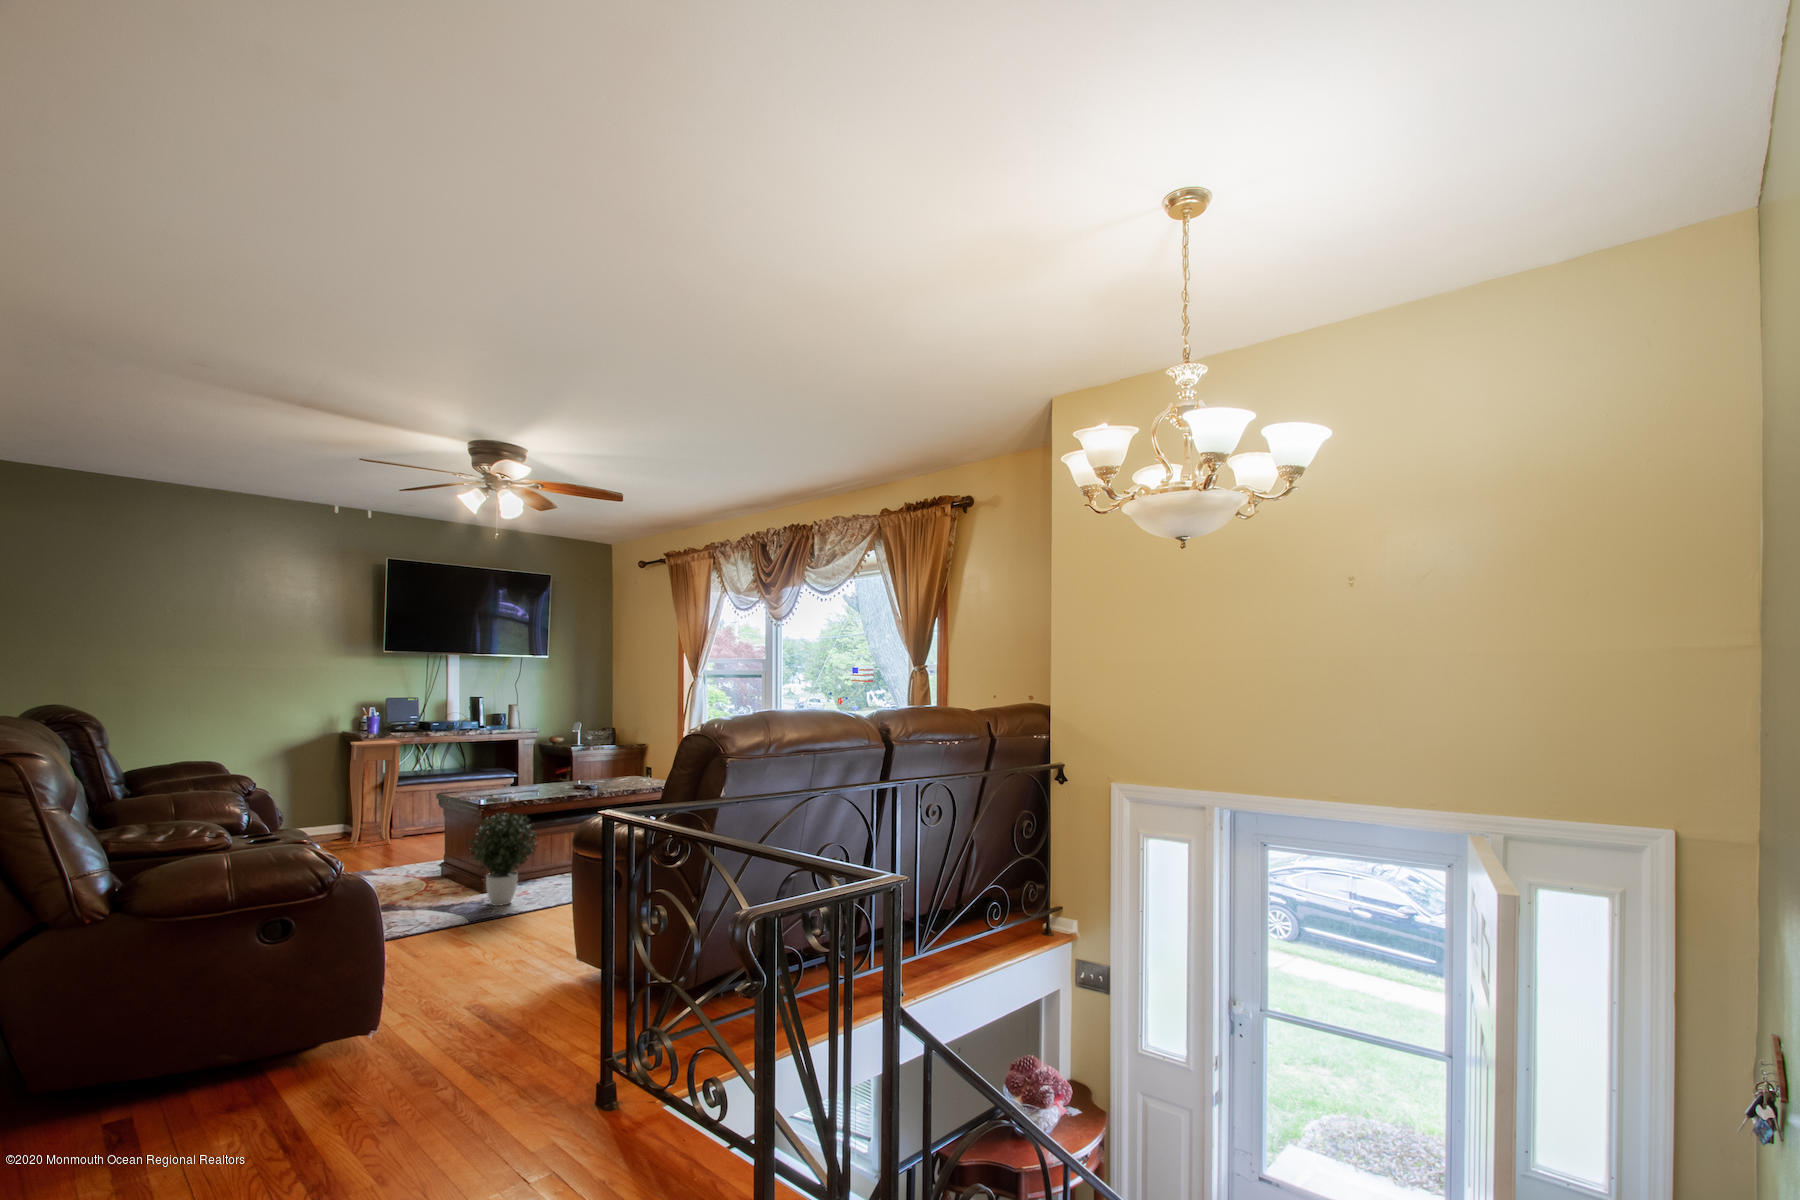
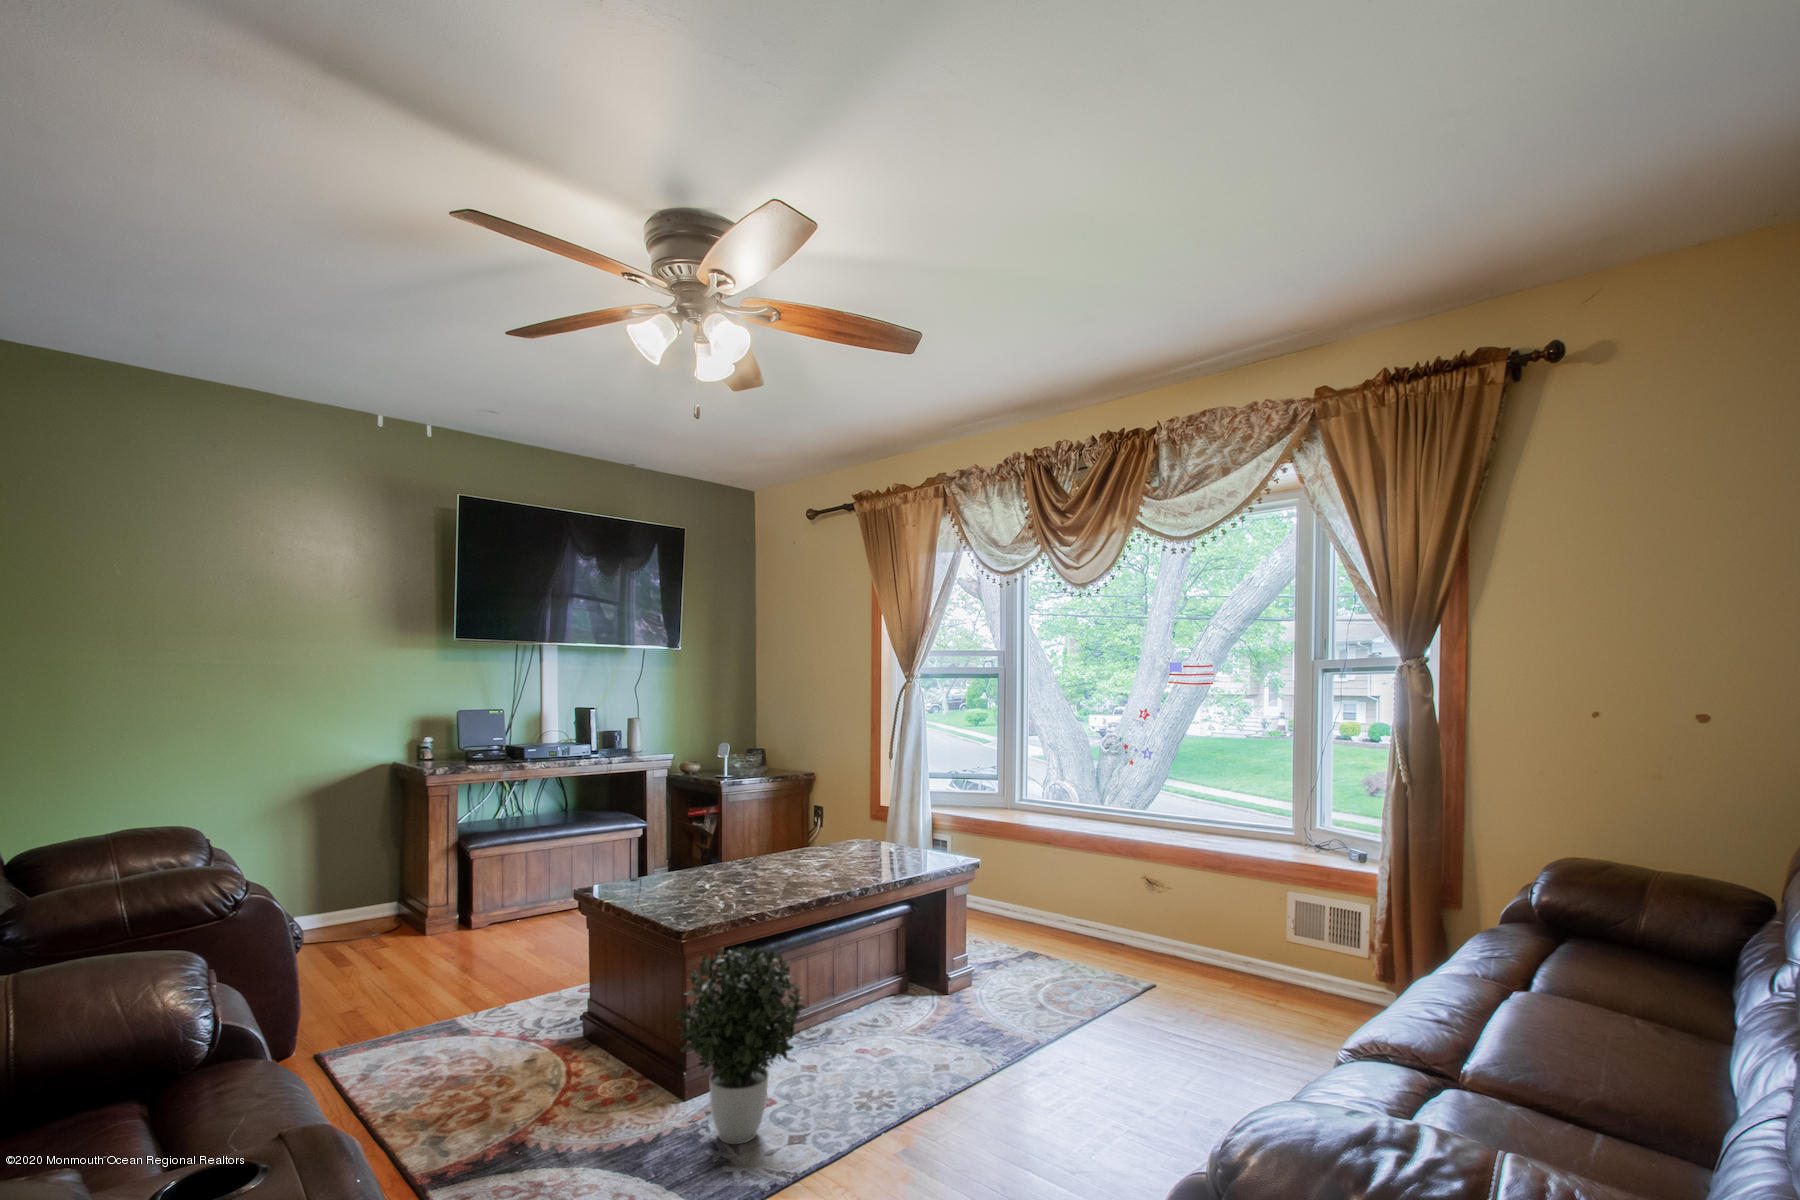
side table: present [350,740,402,848] -> none [408,776,489,954]

